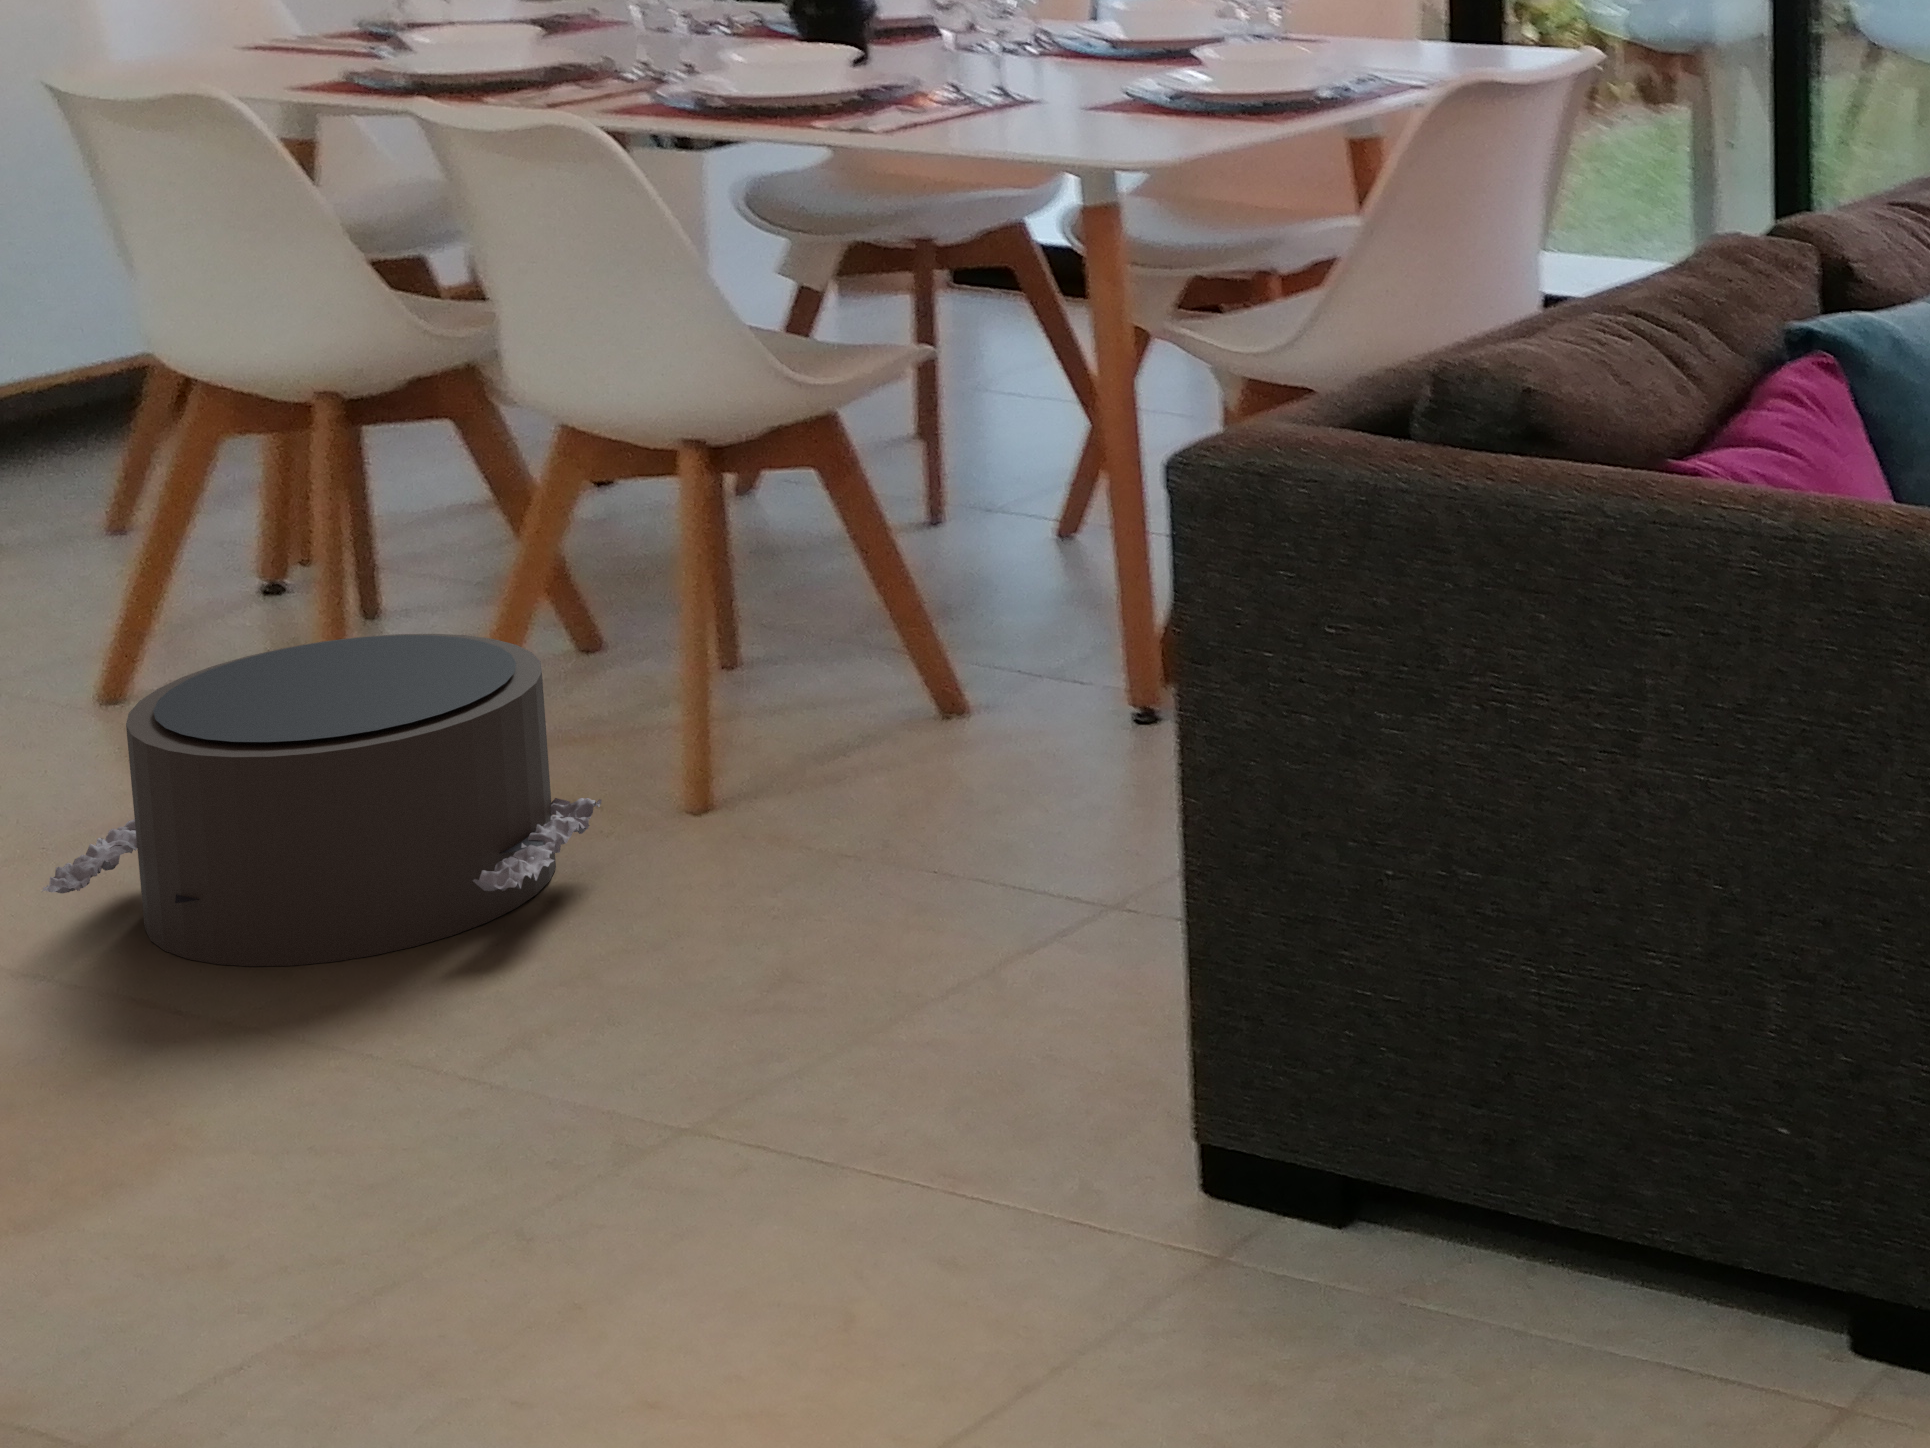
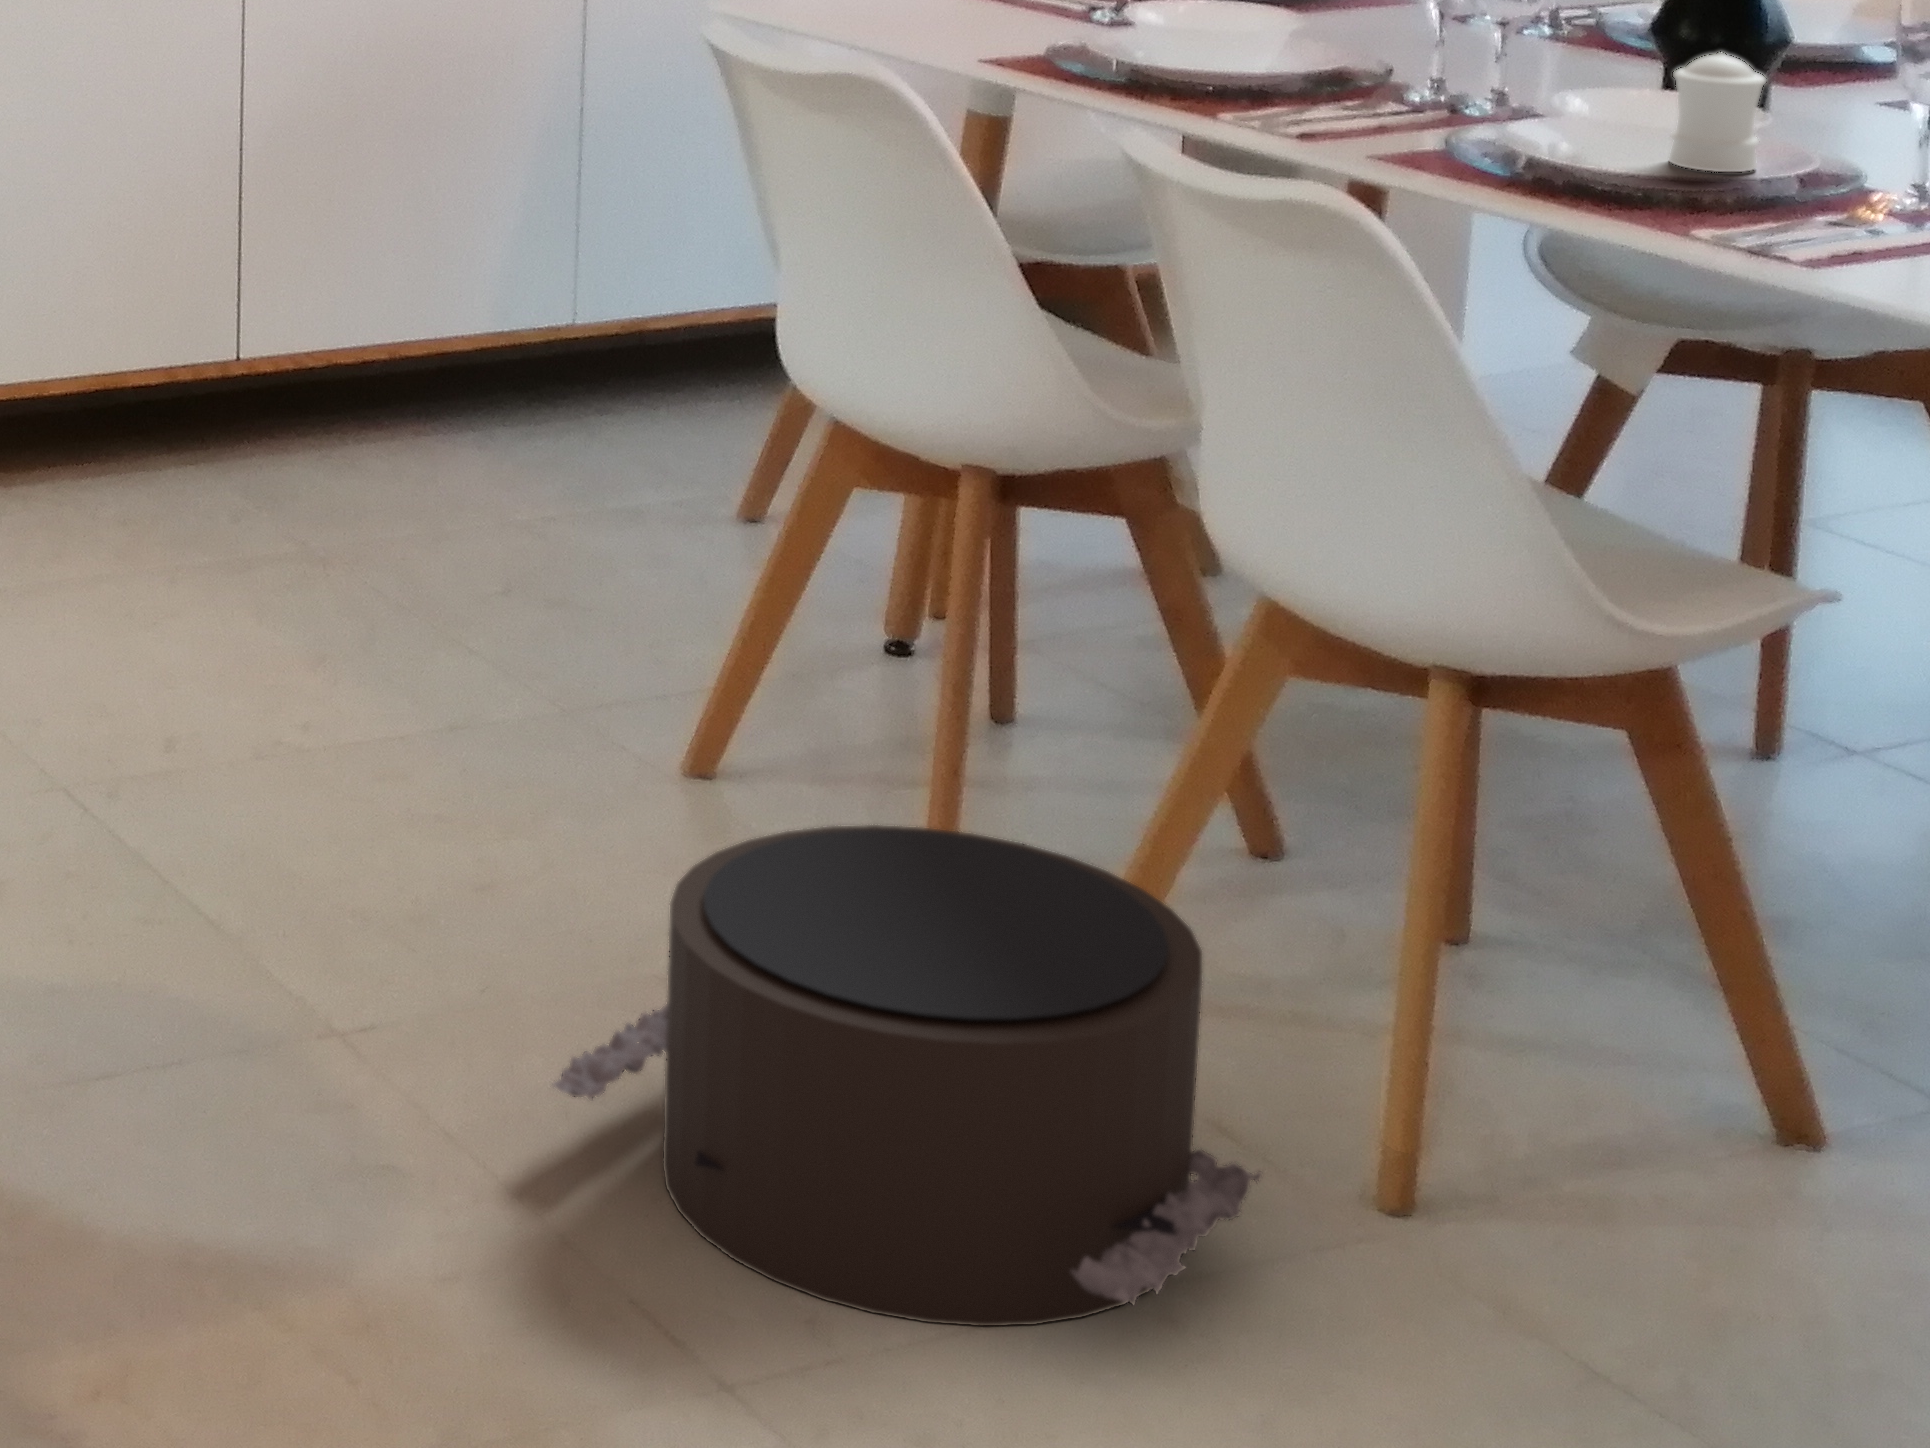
salt shaker: none [793,16,854,96] -> present [1669,52,1766,172]

